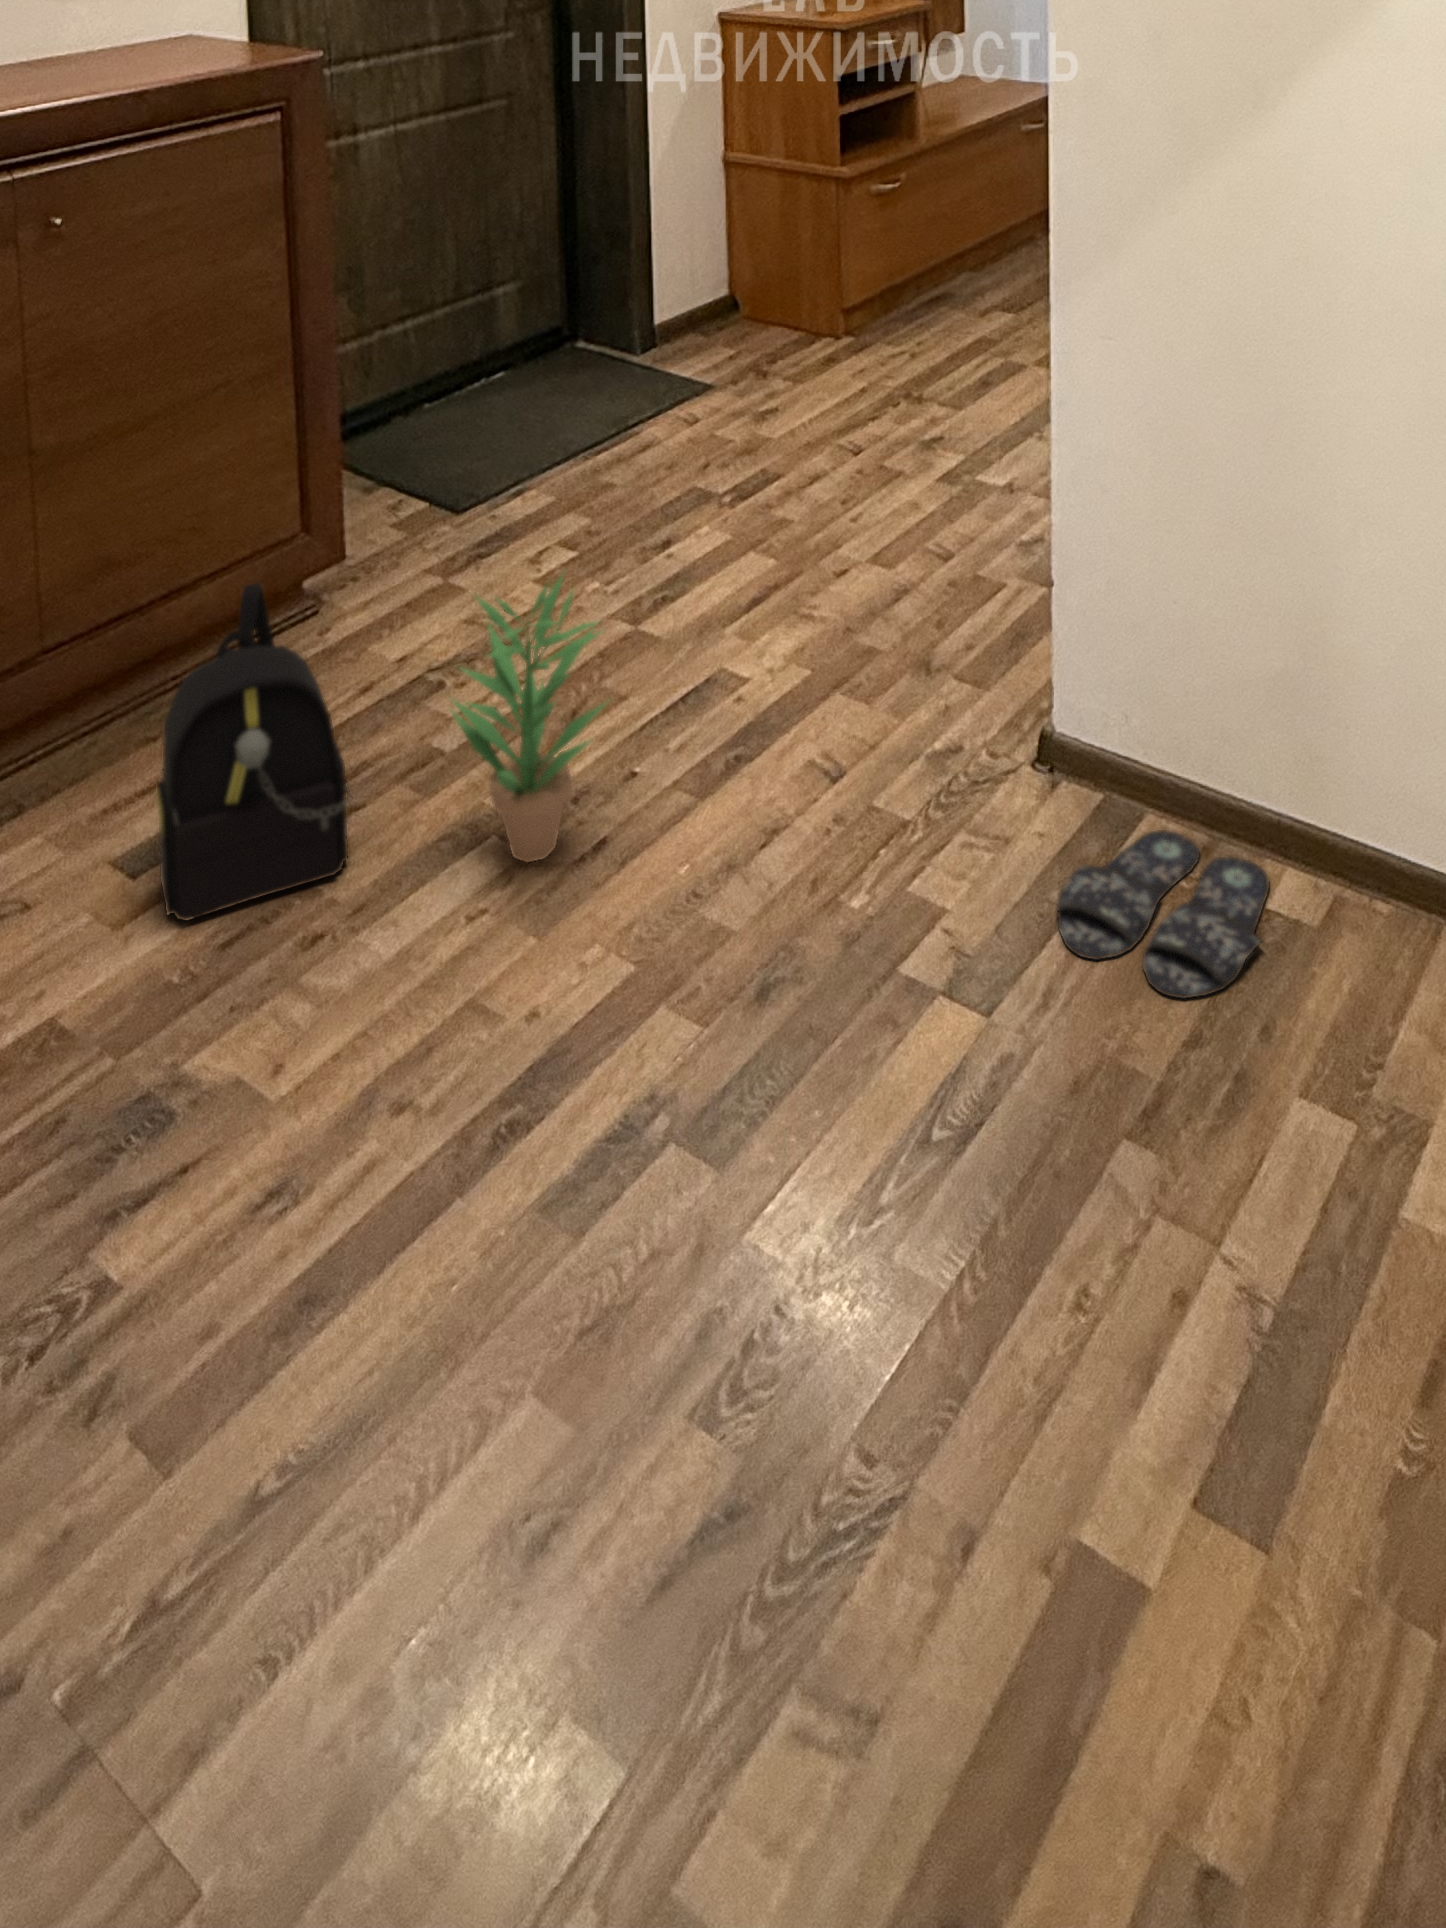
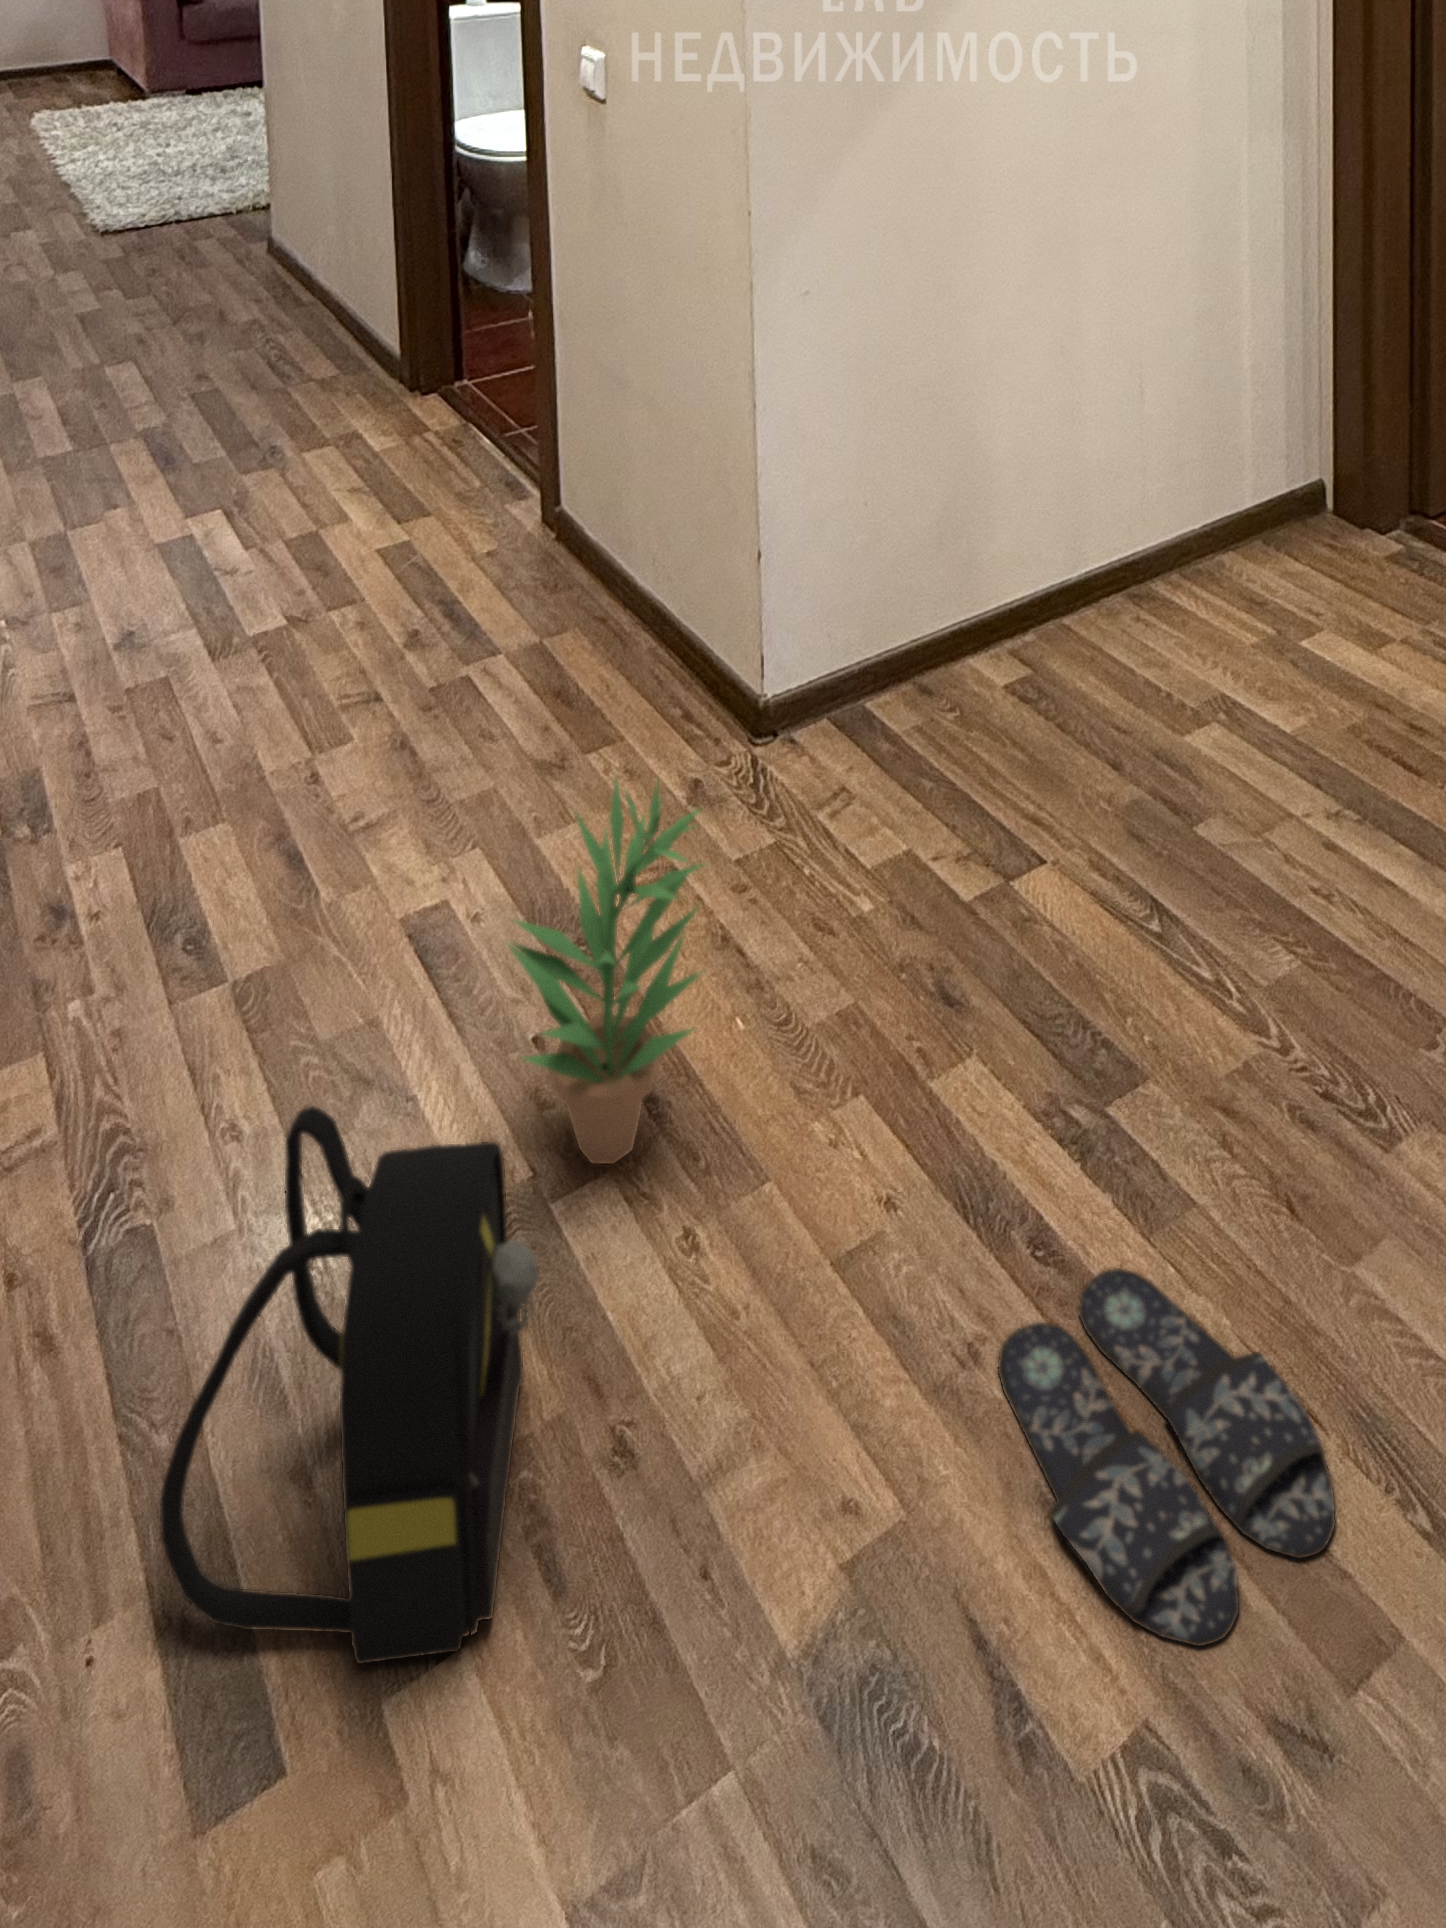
slippers: present [1057,830,1269,998] -> present [998,1268,1335,1646]

